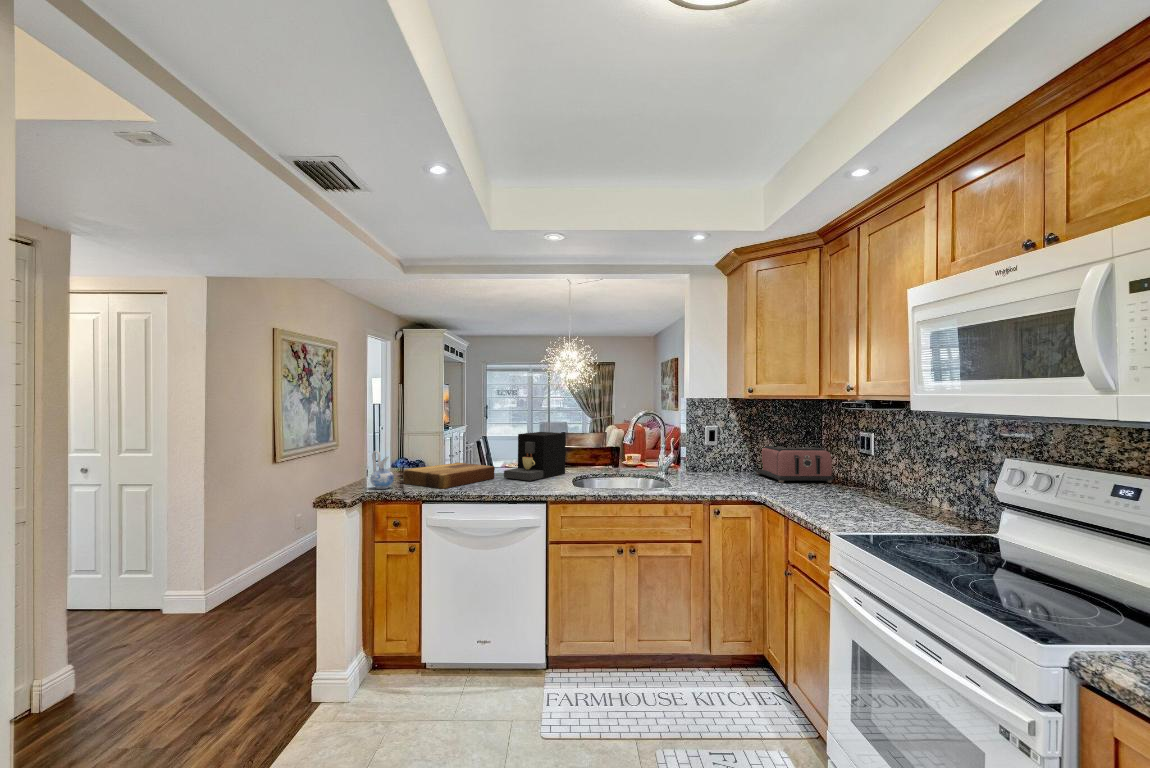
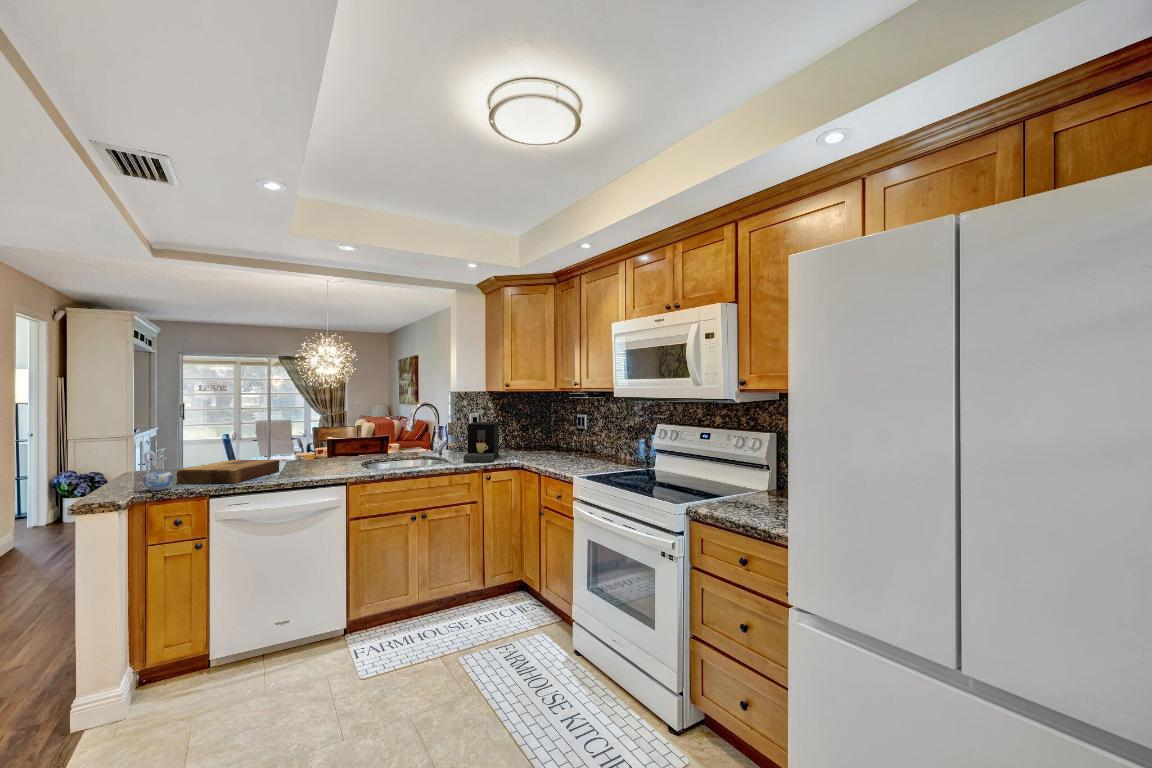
coffee maker: present [504,432,565,481] -> present [463,422,499,462]
toaster: present [755,446,834,483] -> none [506,426,562,454]

